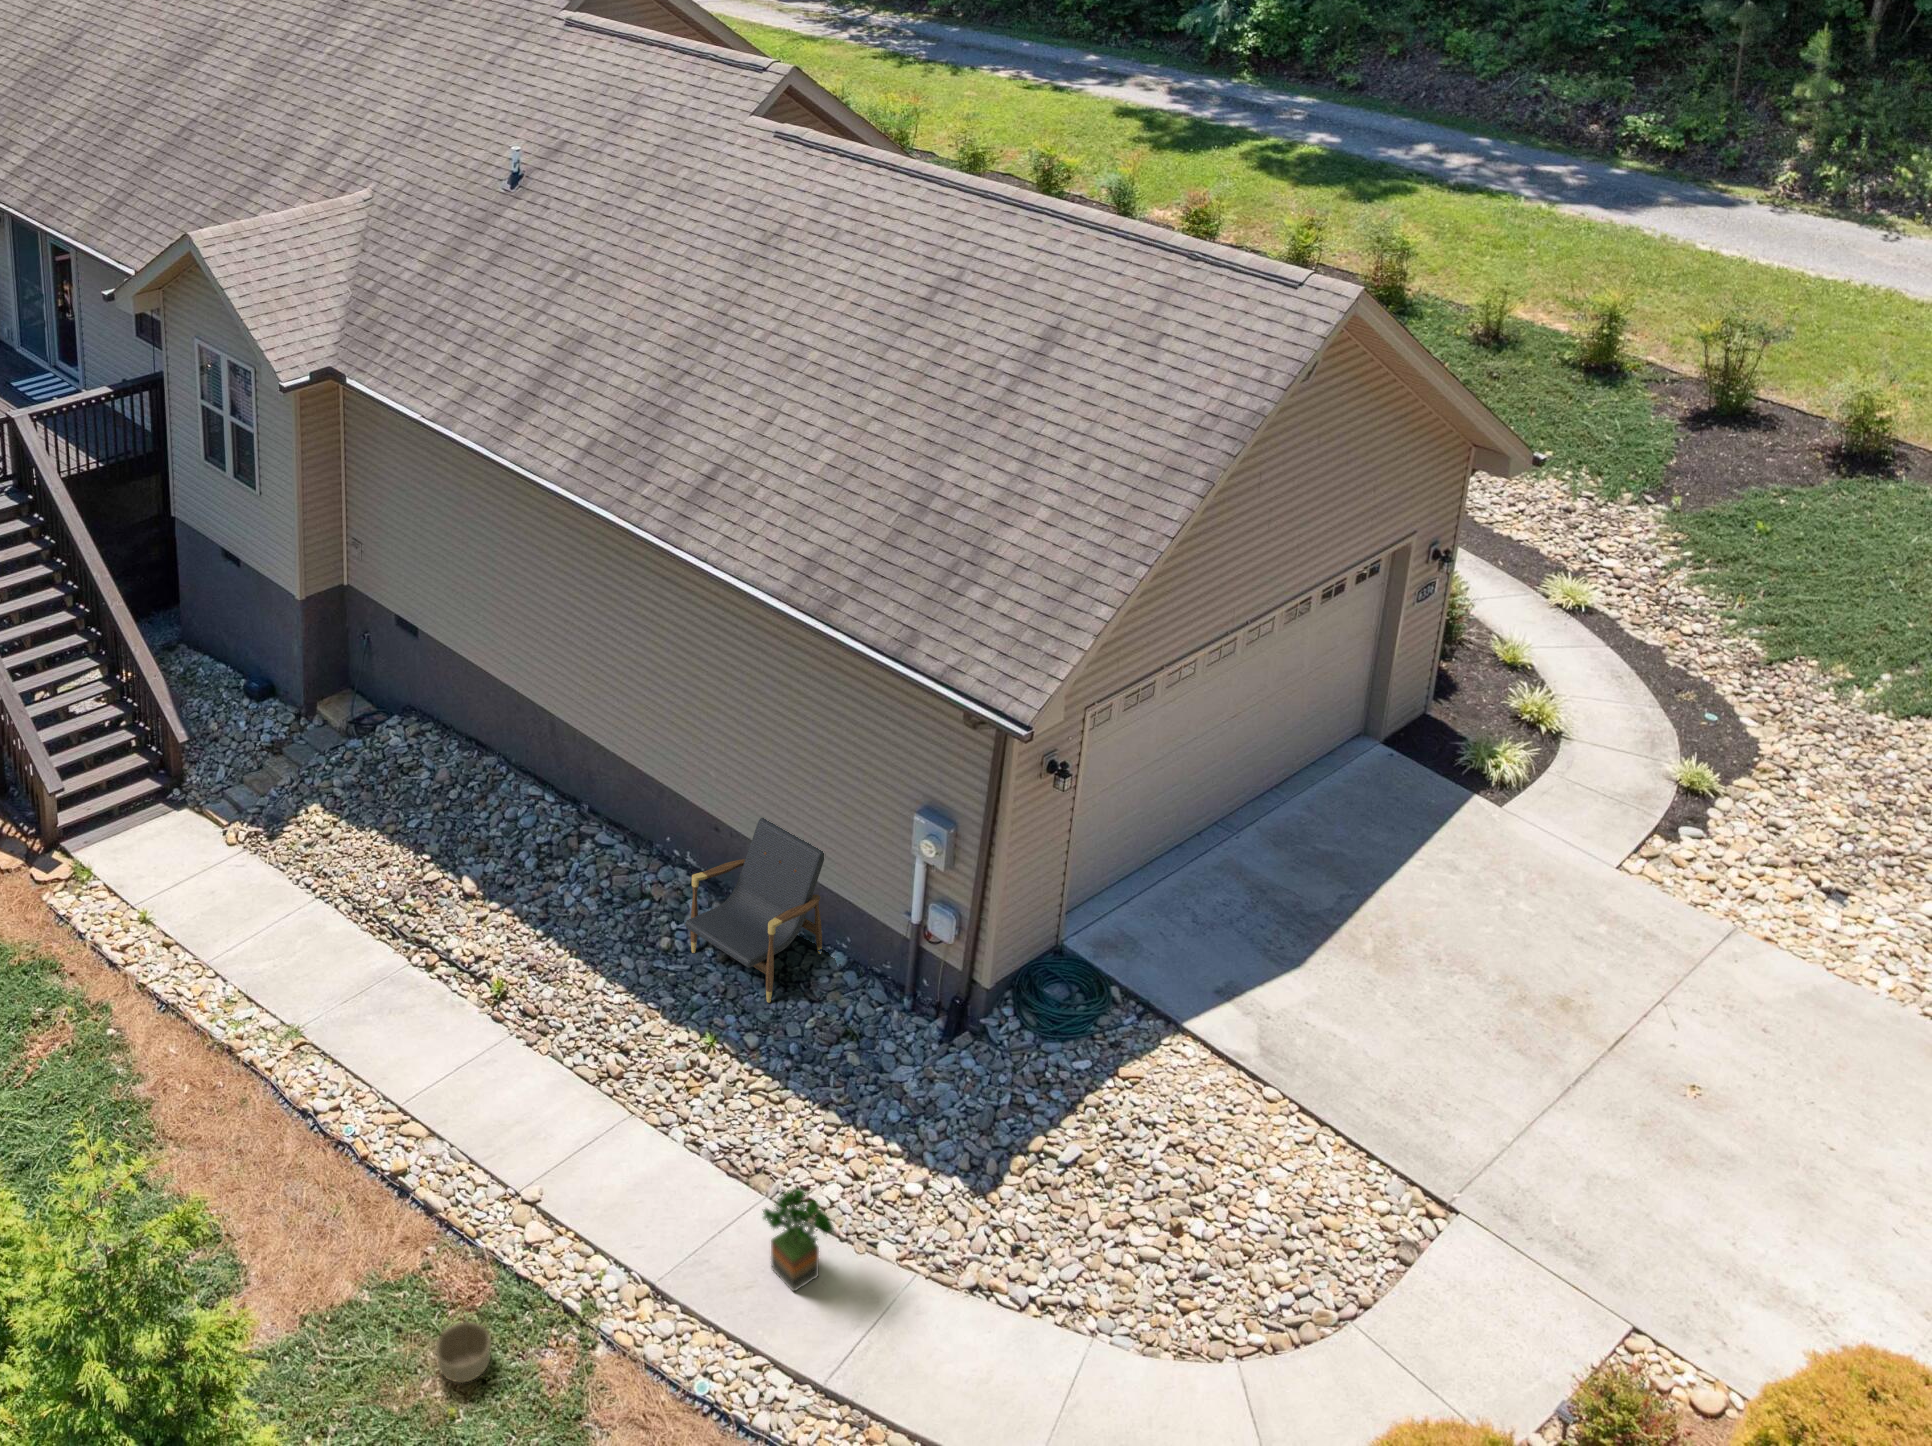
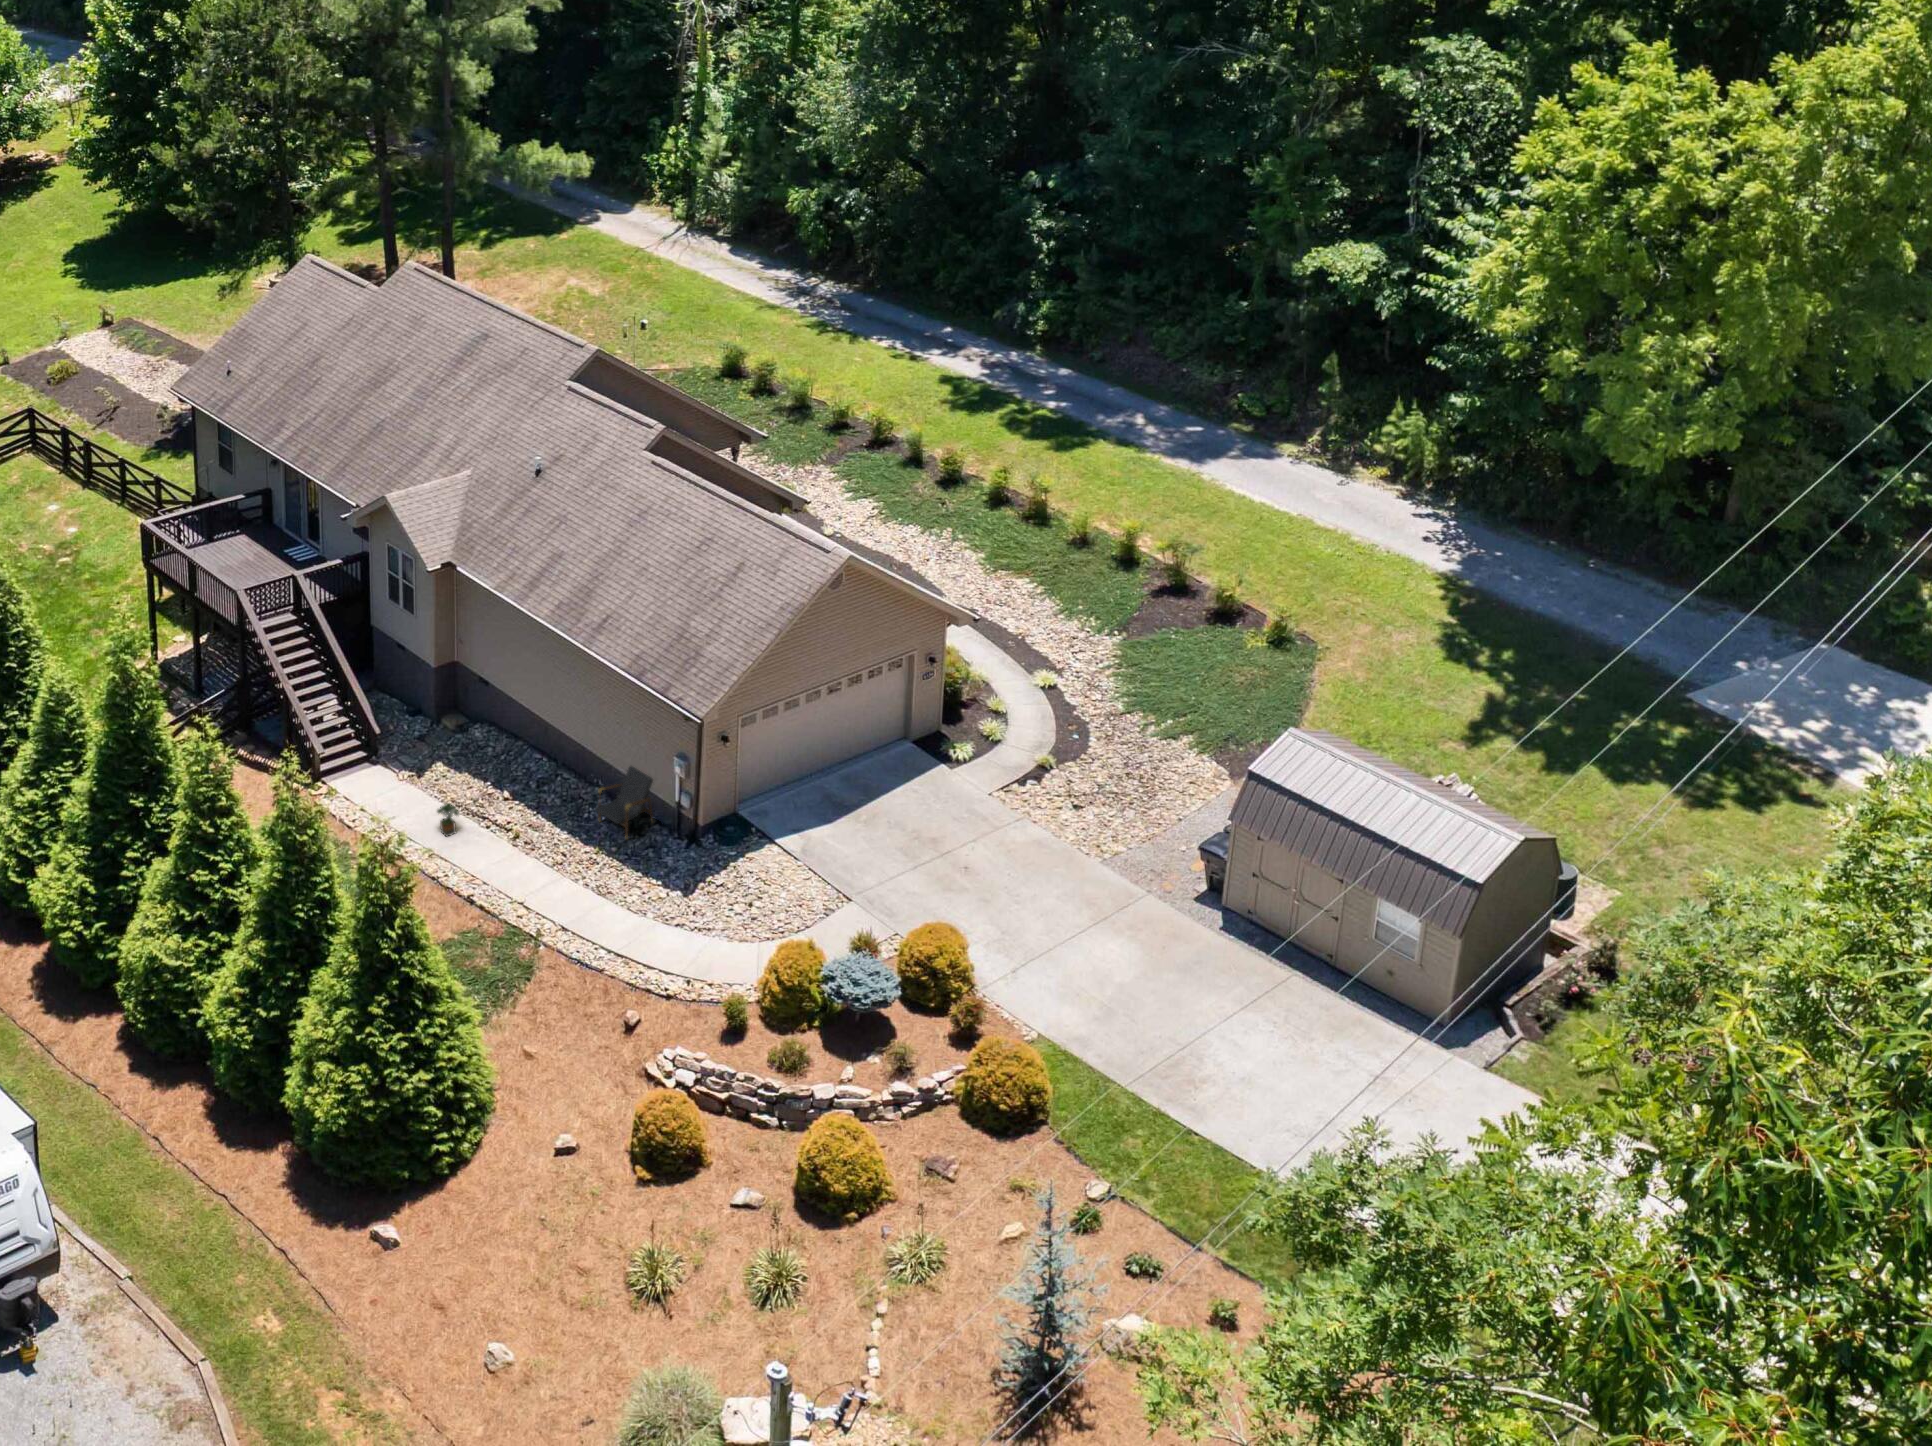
potted tree: present [763,1189,834,1292] -> present [437,803,459,837]
basket: present [435,1307,491,1383] -> none [480,927,501,955]

